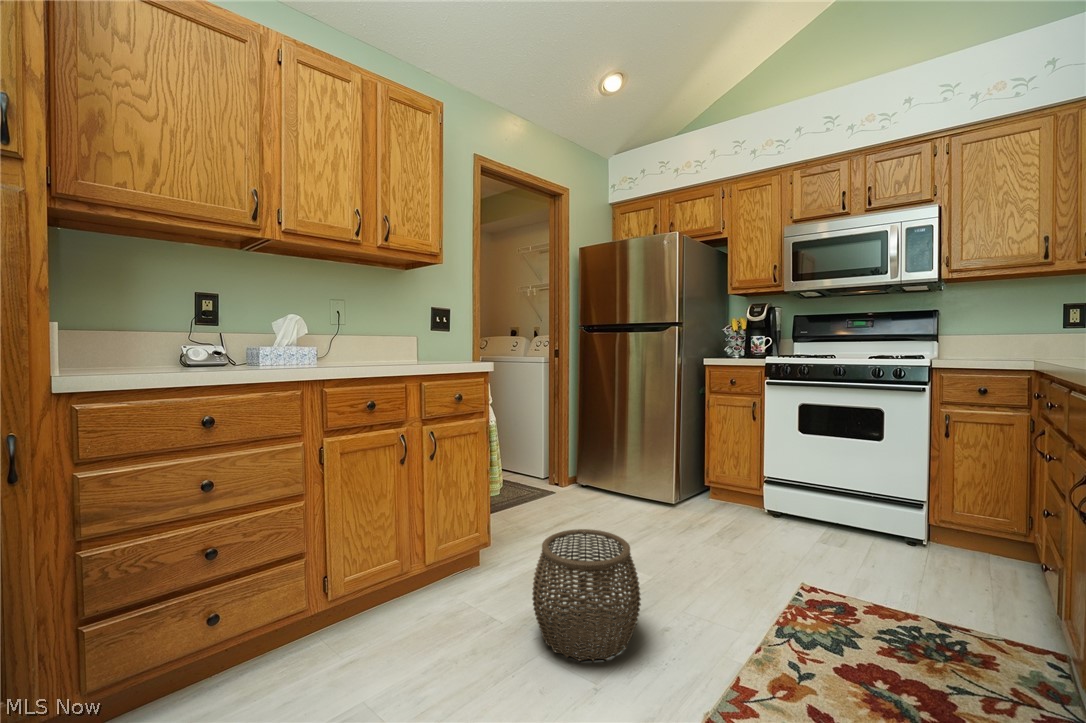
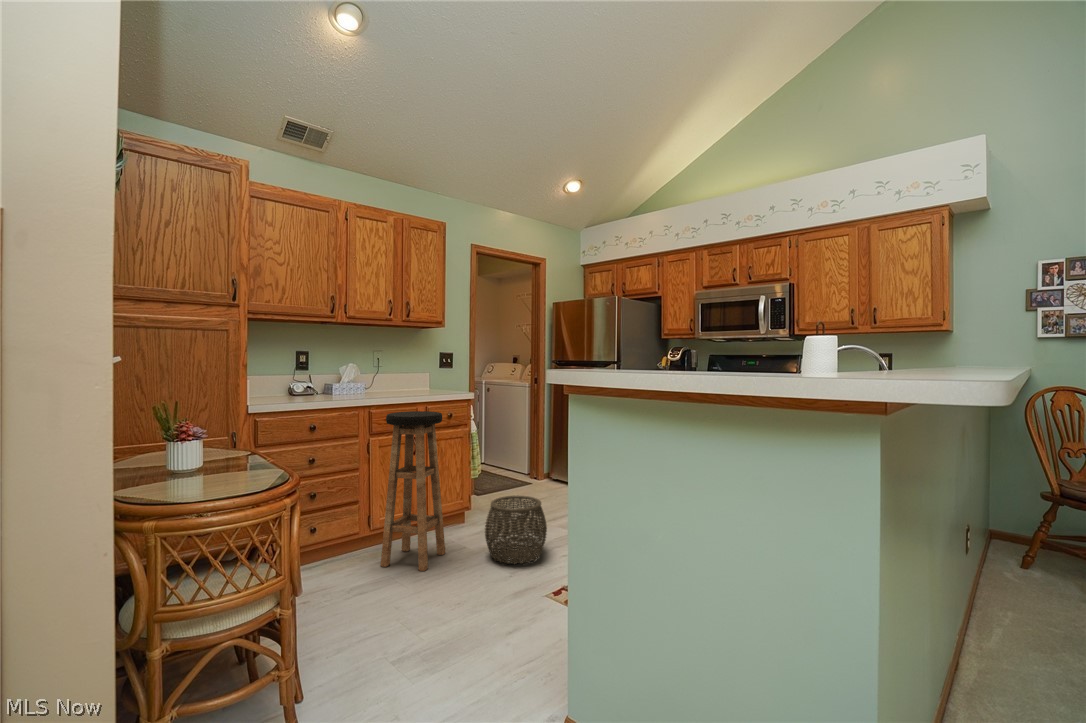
bar stool: none [346,390,462,689] -> present [381,411,445,571]

